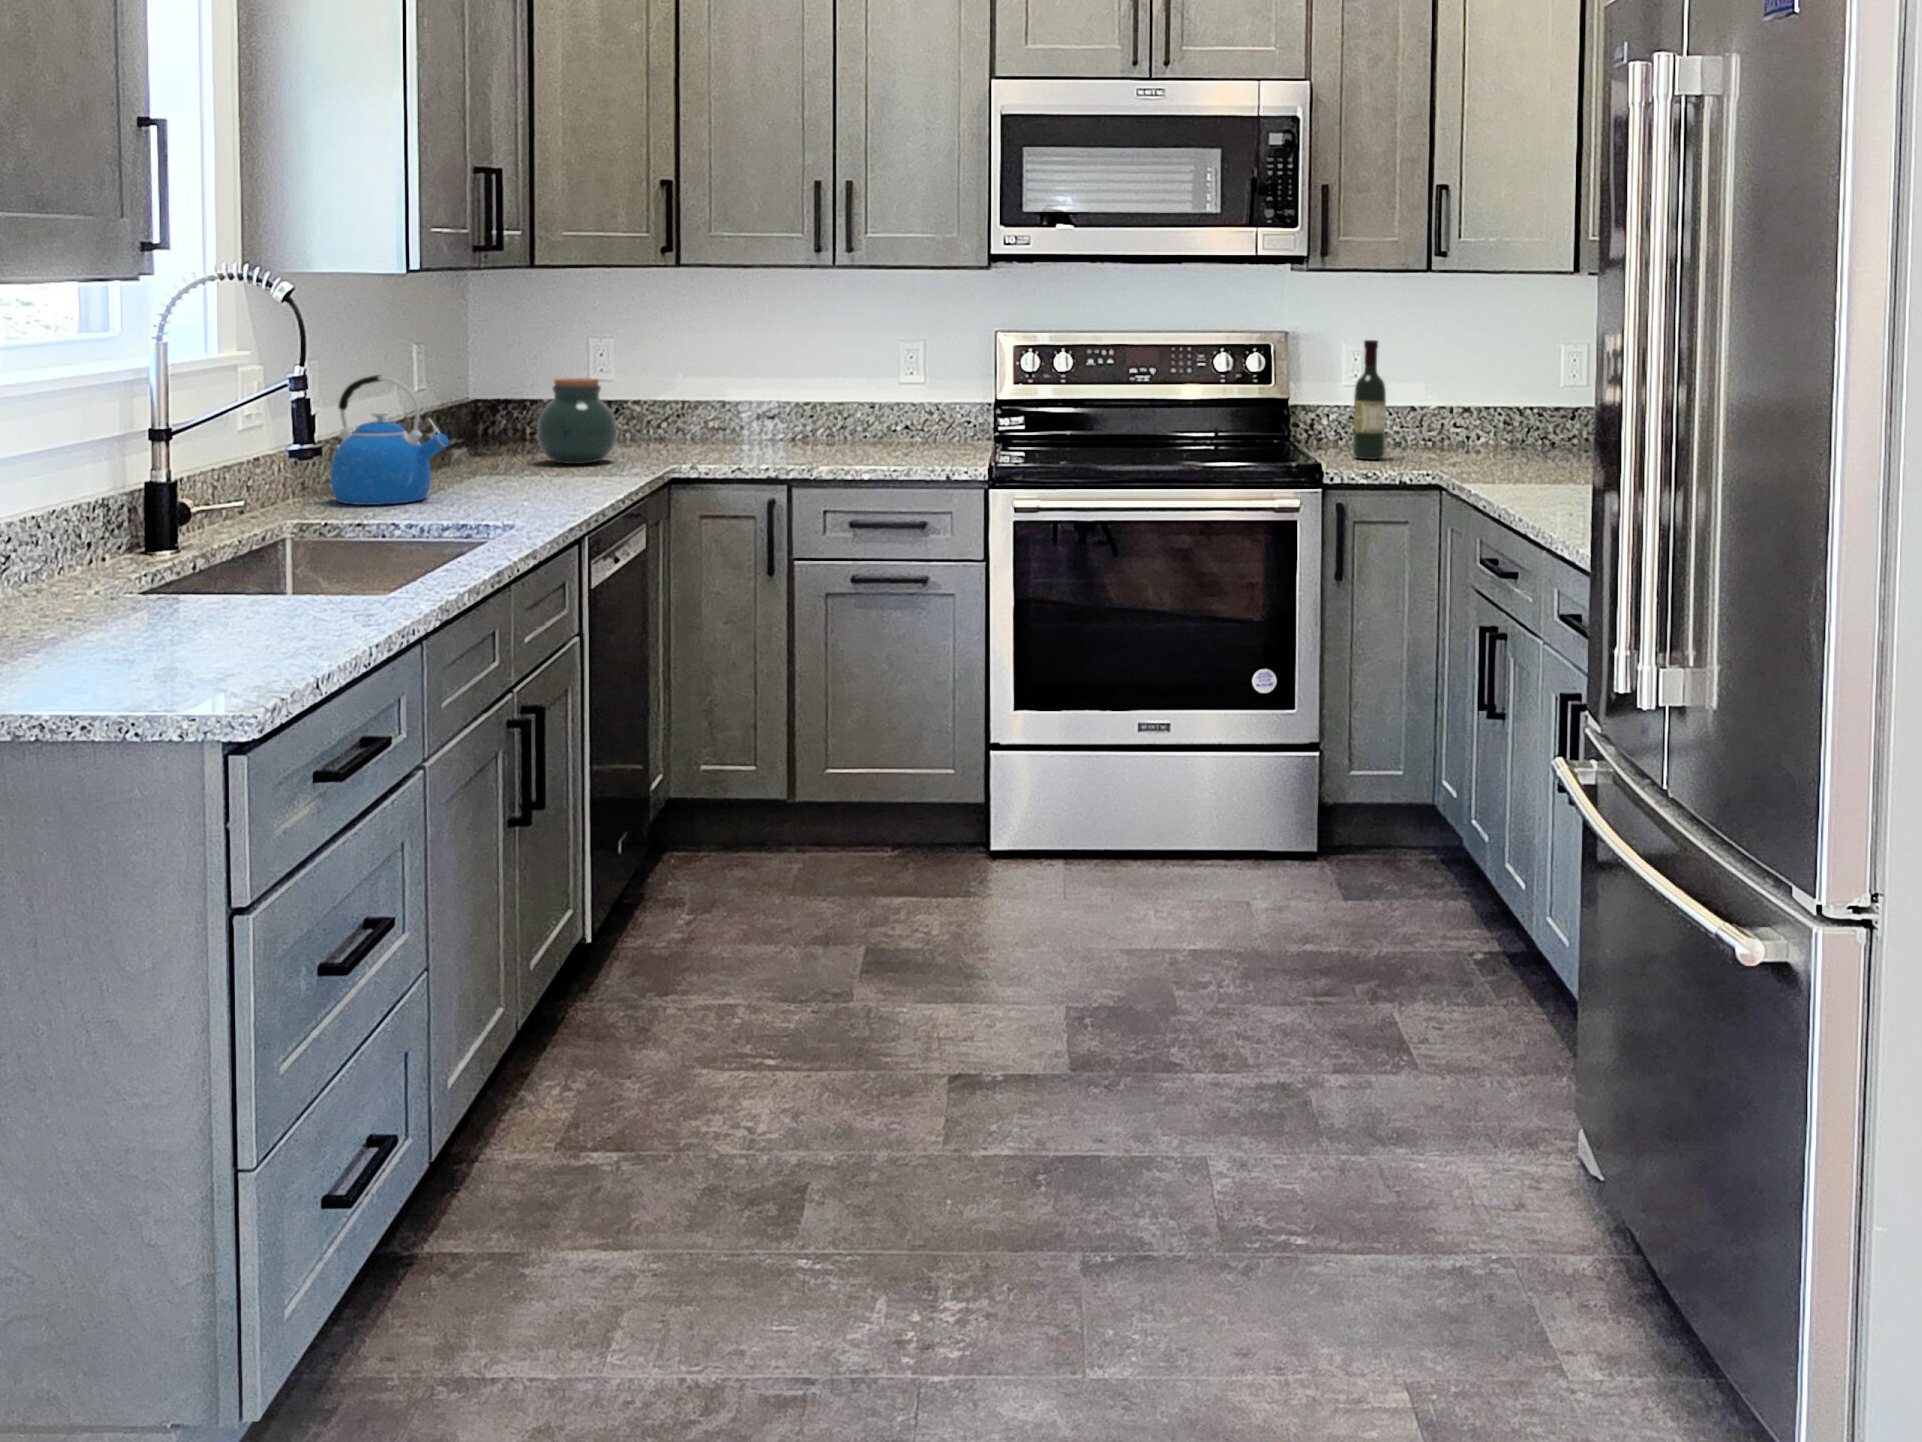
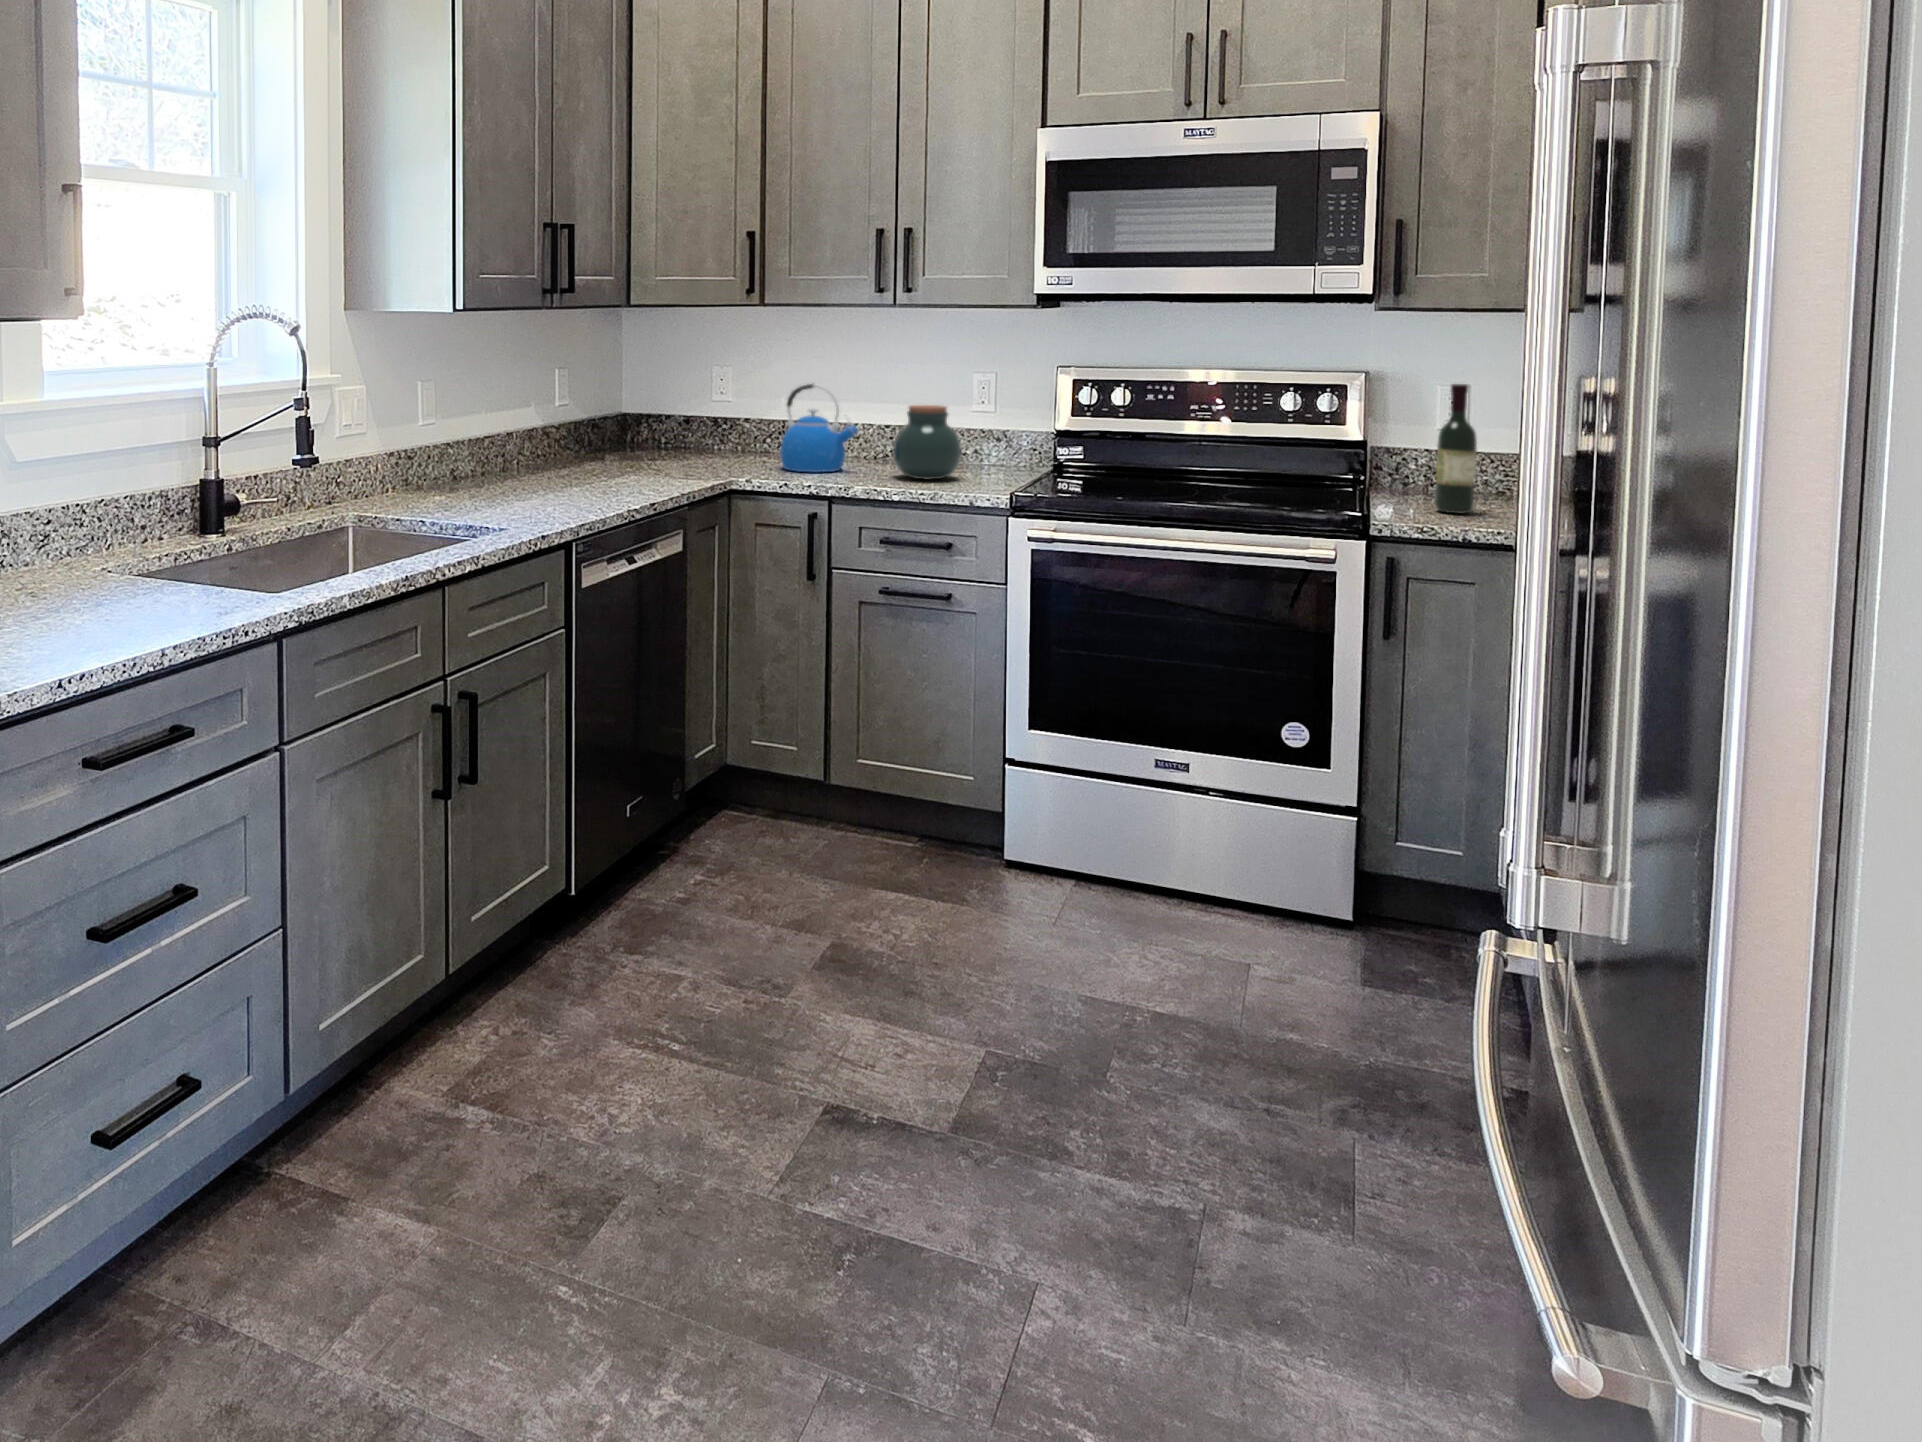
kettle: present [331,375,449,505] -> present [781,384,858,472]
jar: present [537,378,617,464] -> present [893,405,961,480]

